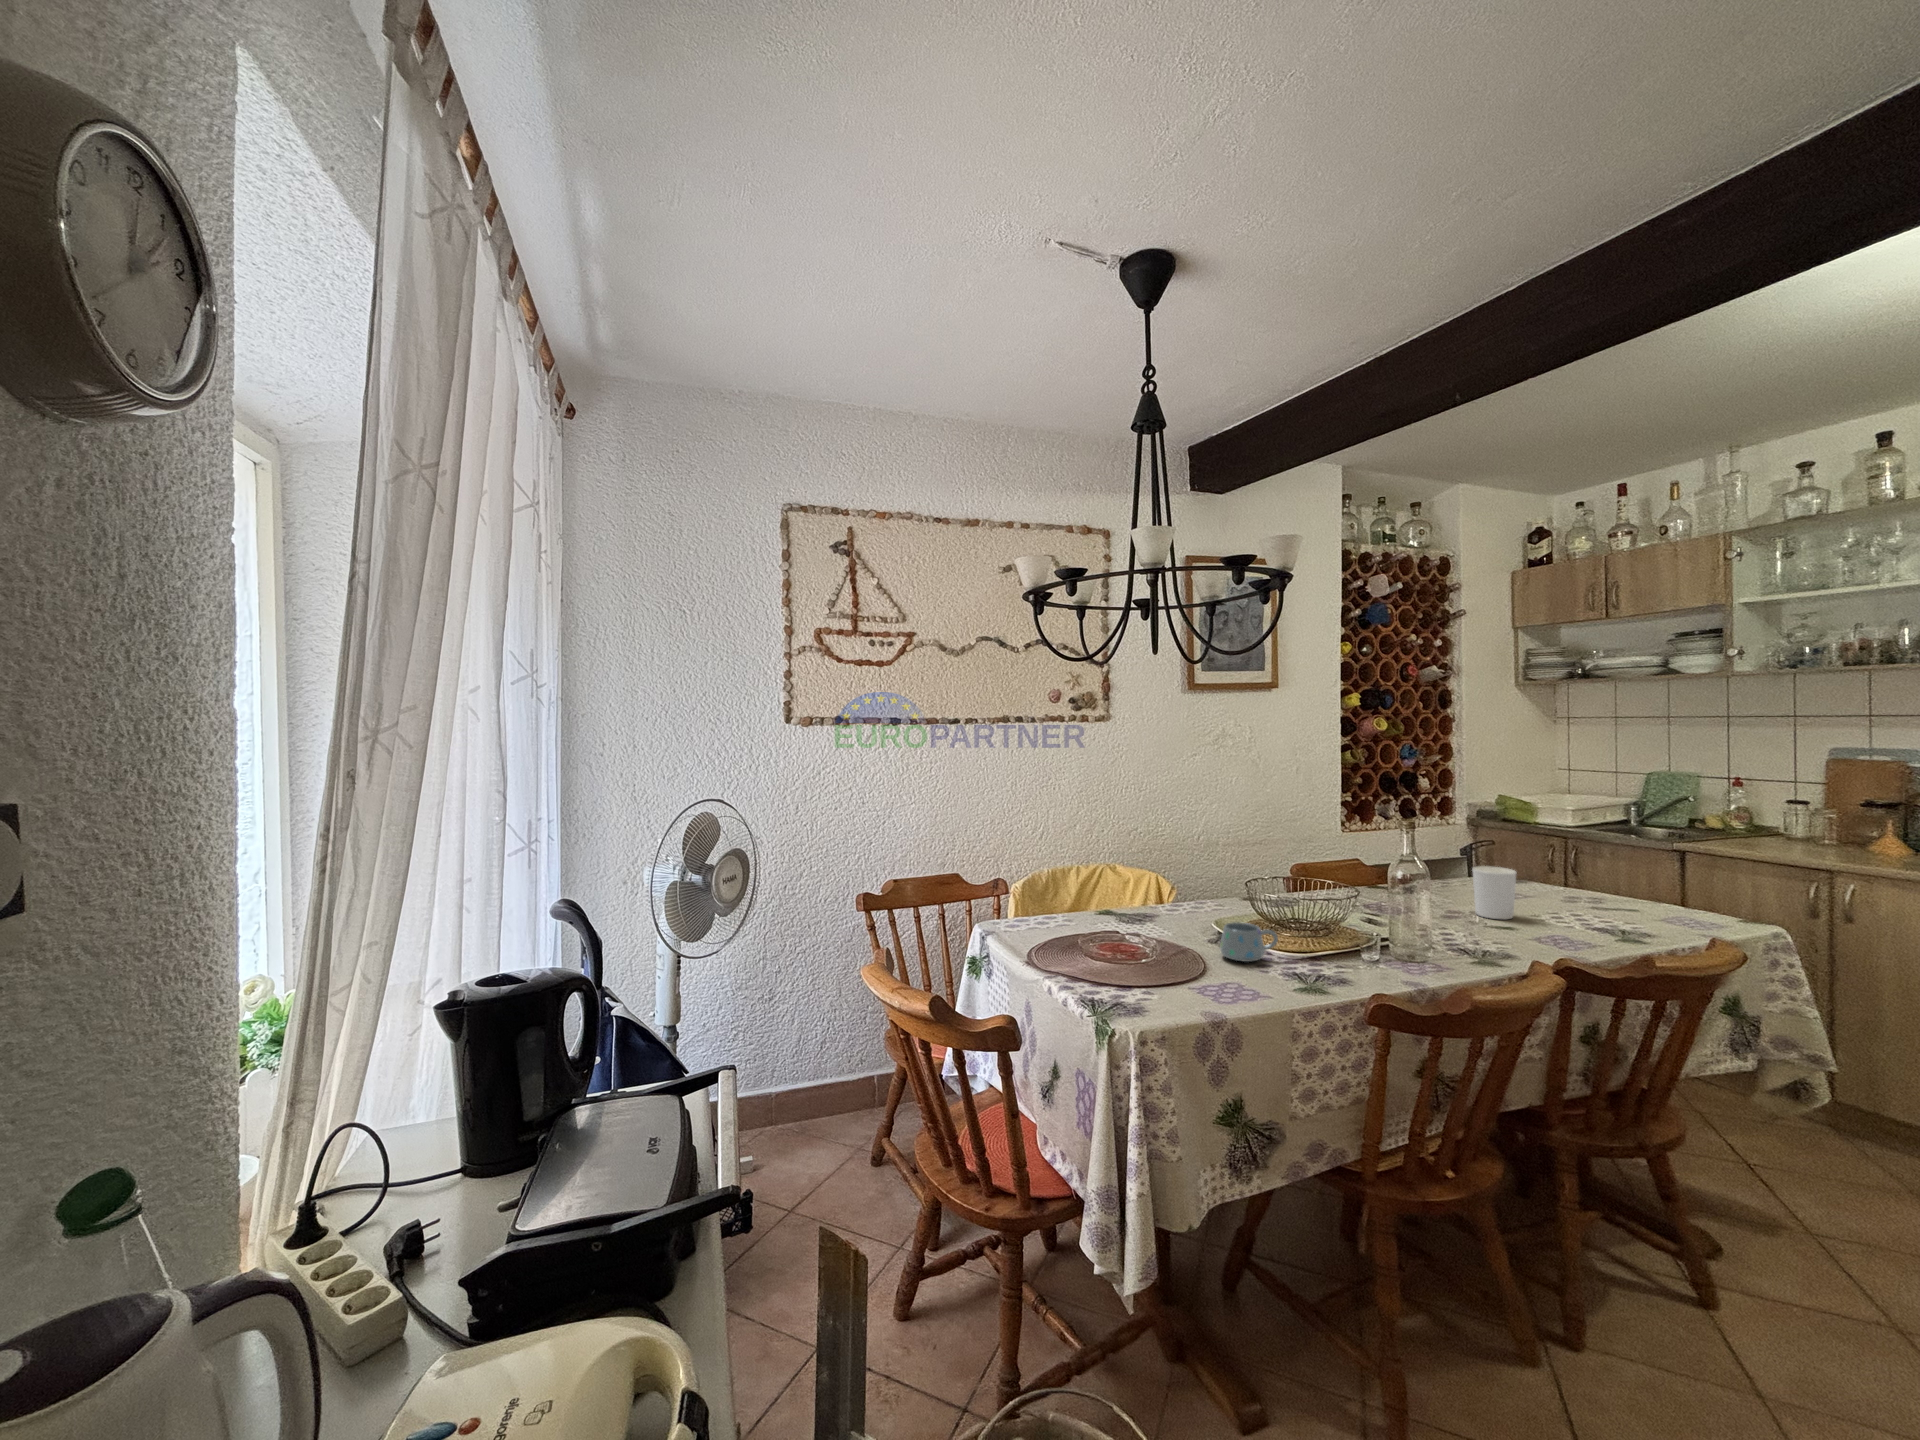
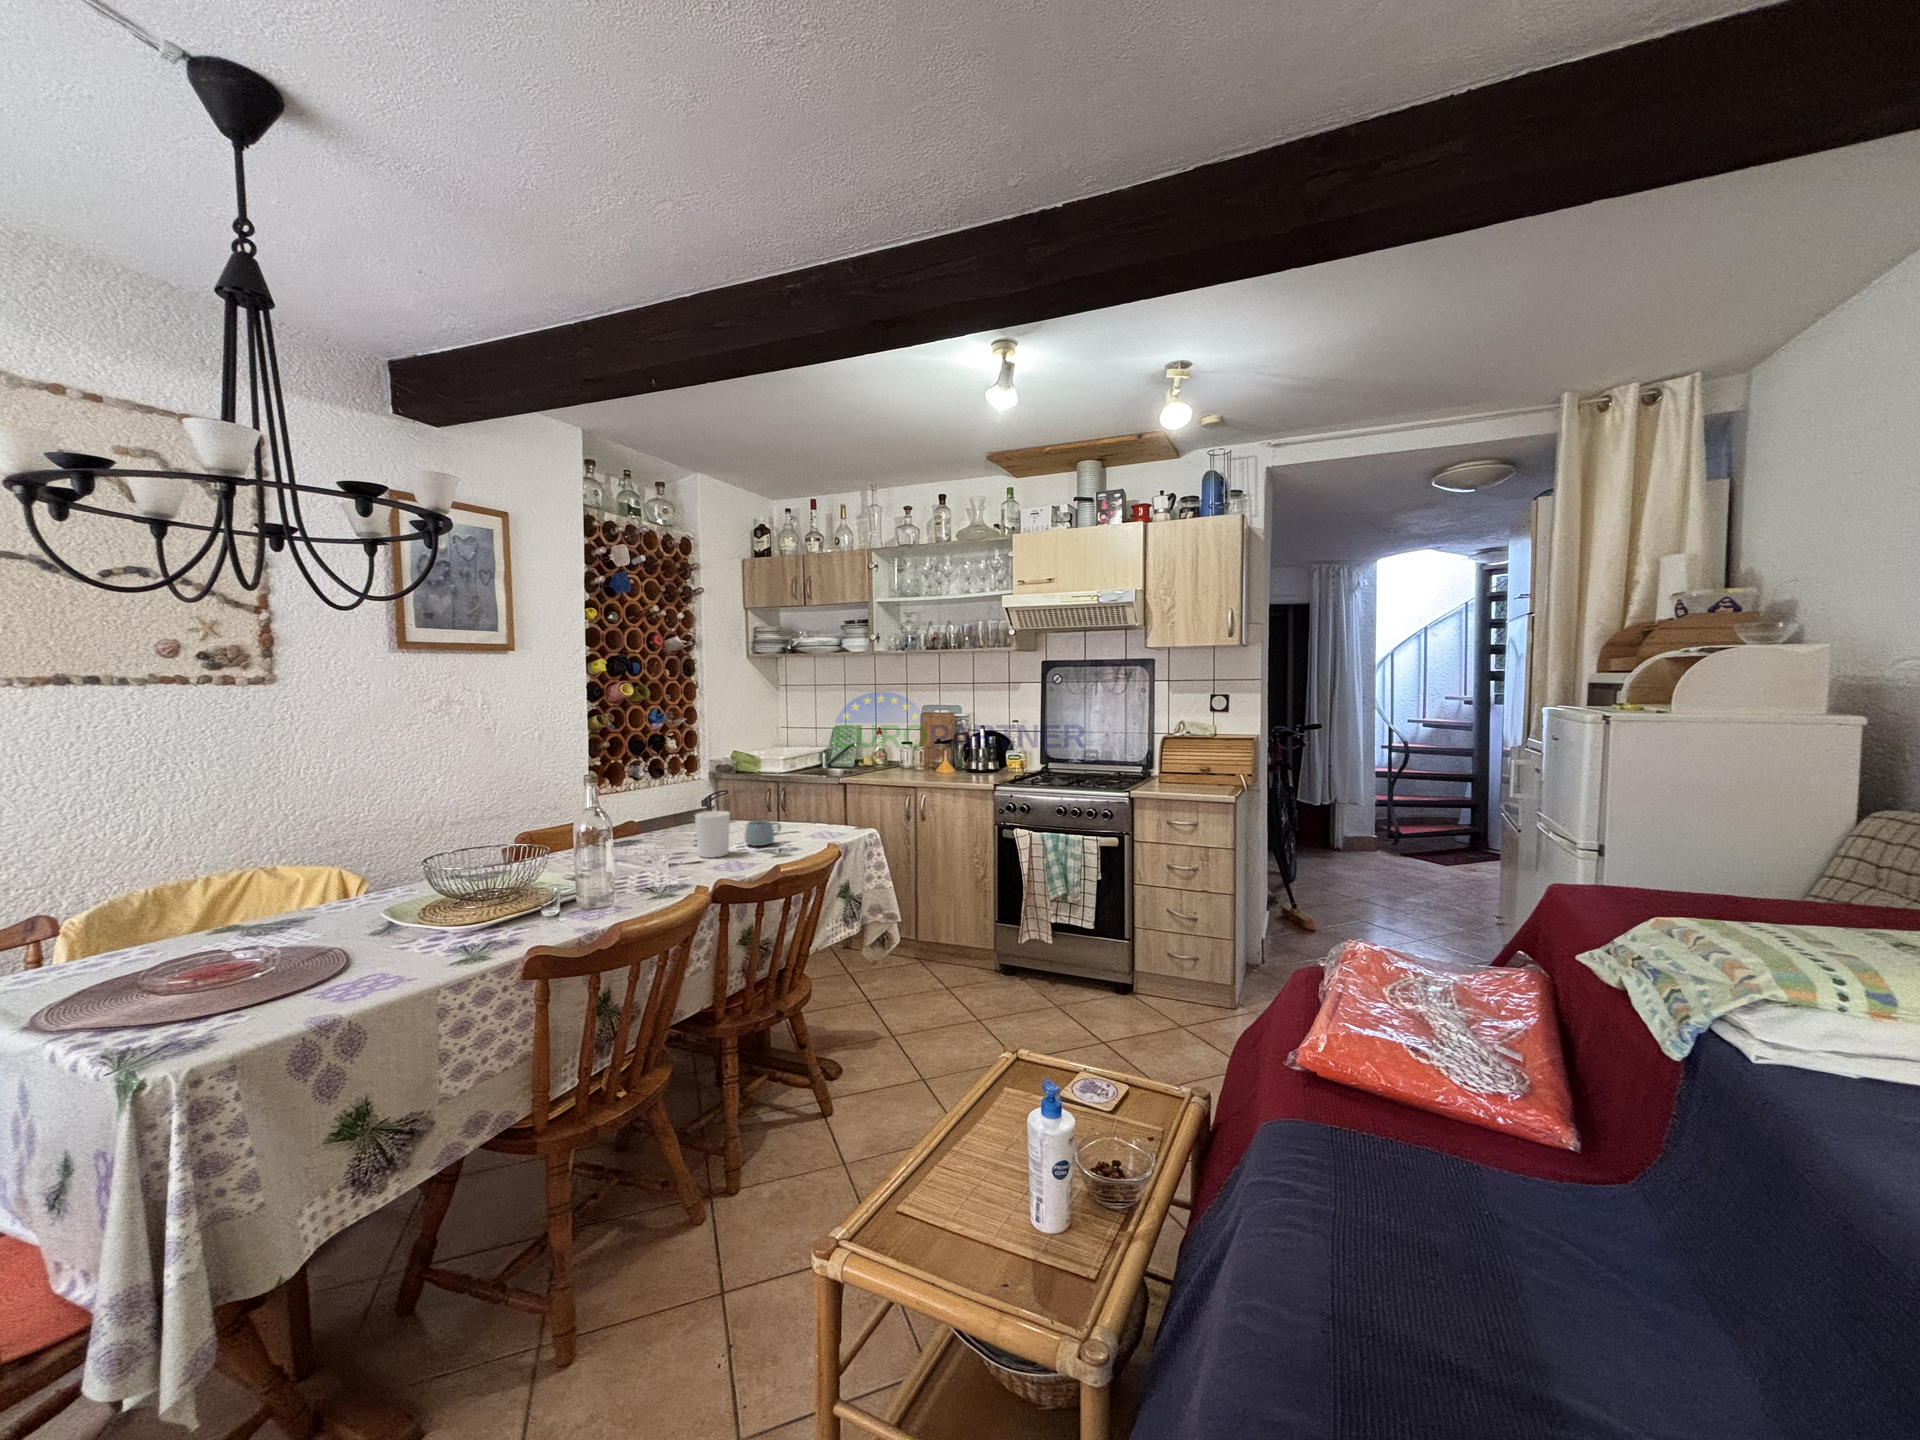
mug: present [1220,922,1278,962] -> present [745,820,781,846]

